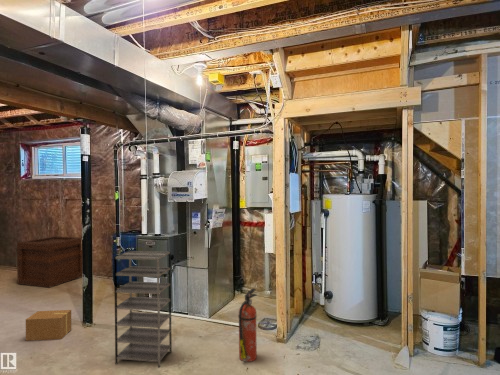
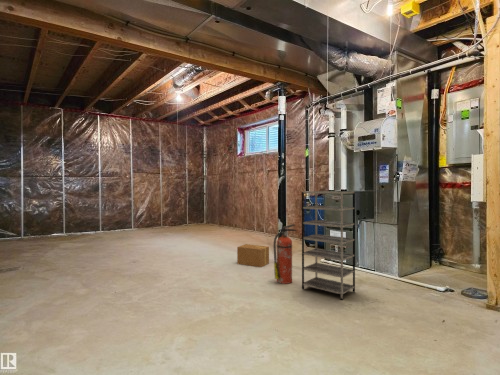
wooden crate: present [17,236,82,288] -> none [234,201,281,239]
fire extinguisher: present [238,289,257,362] -> present [274,224,296,284]

